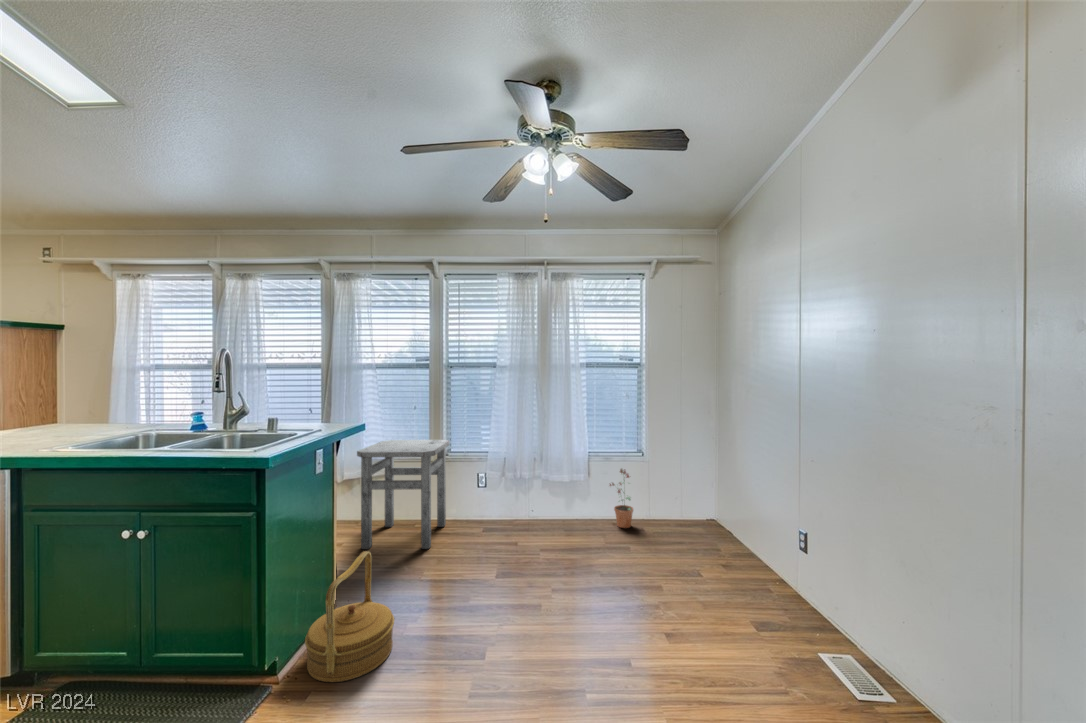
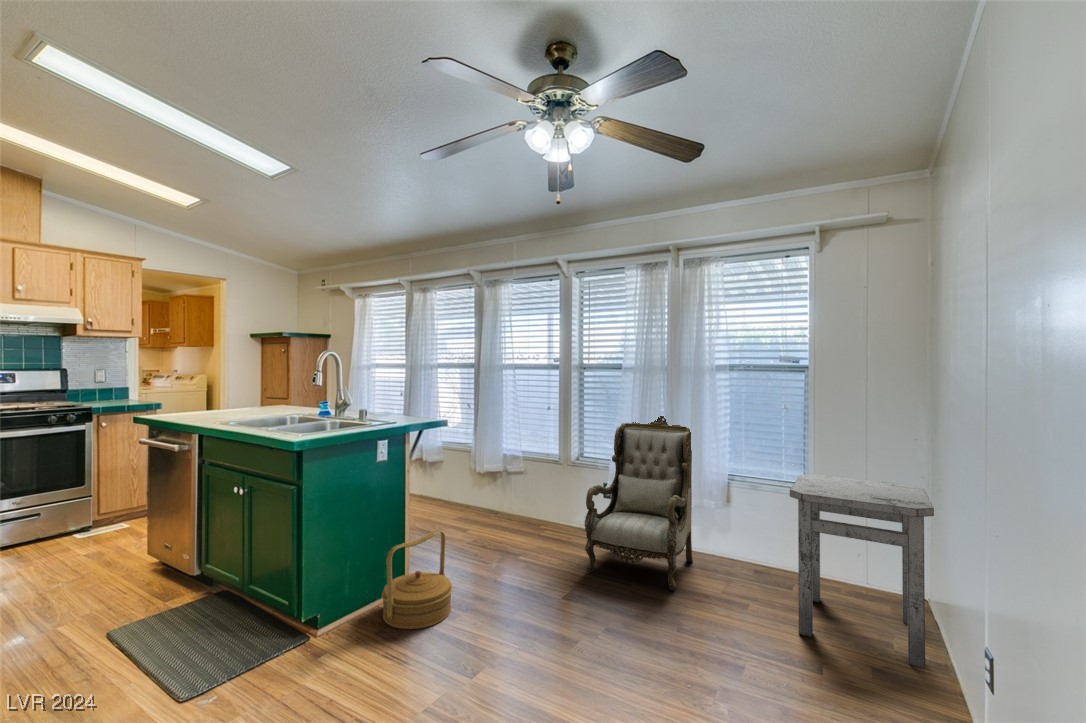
armchair: none [490,405,576,558] -> present [584,416,693,590]
side table: present [357,440,449,549] -> present [790,474,934,668]
potted plant: present [610,469,633,528] -> none [754,502,784,579]

